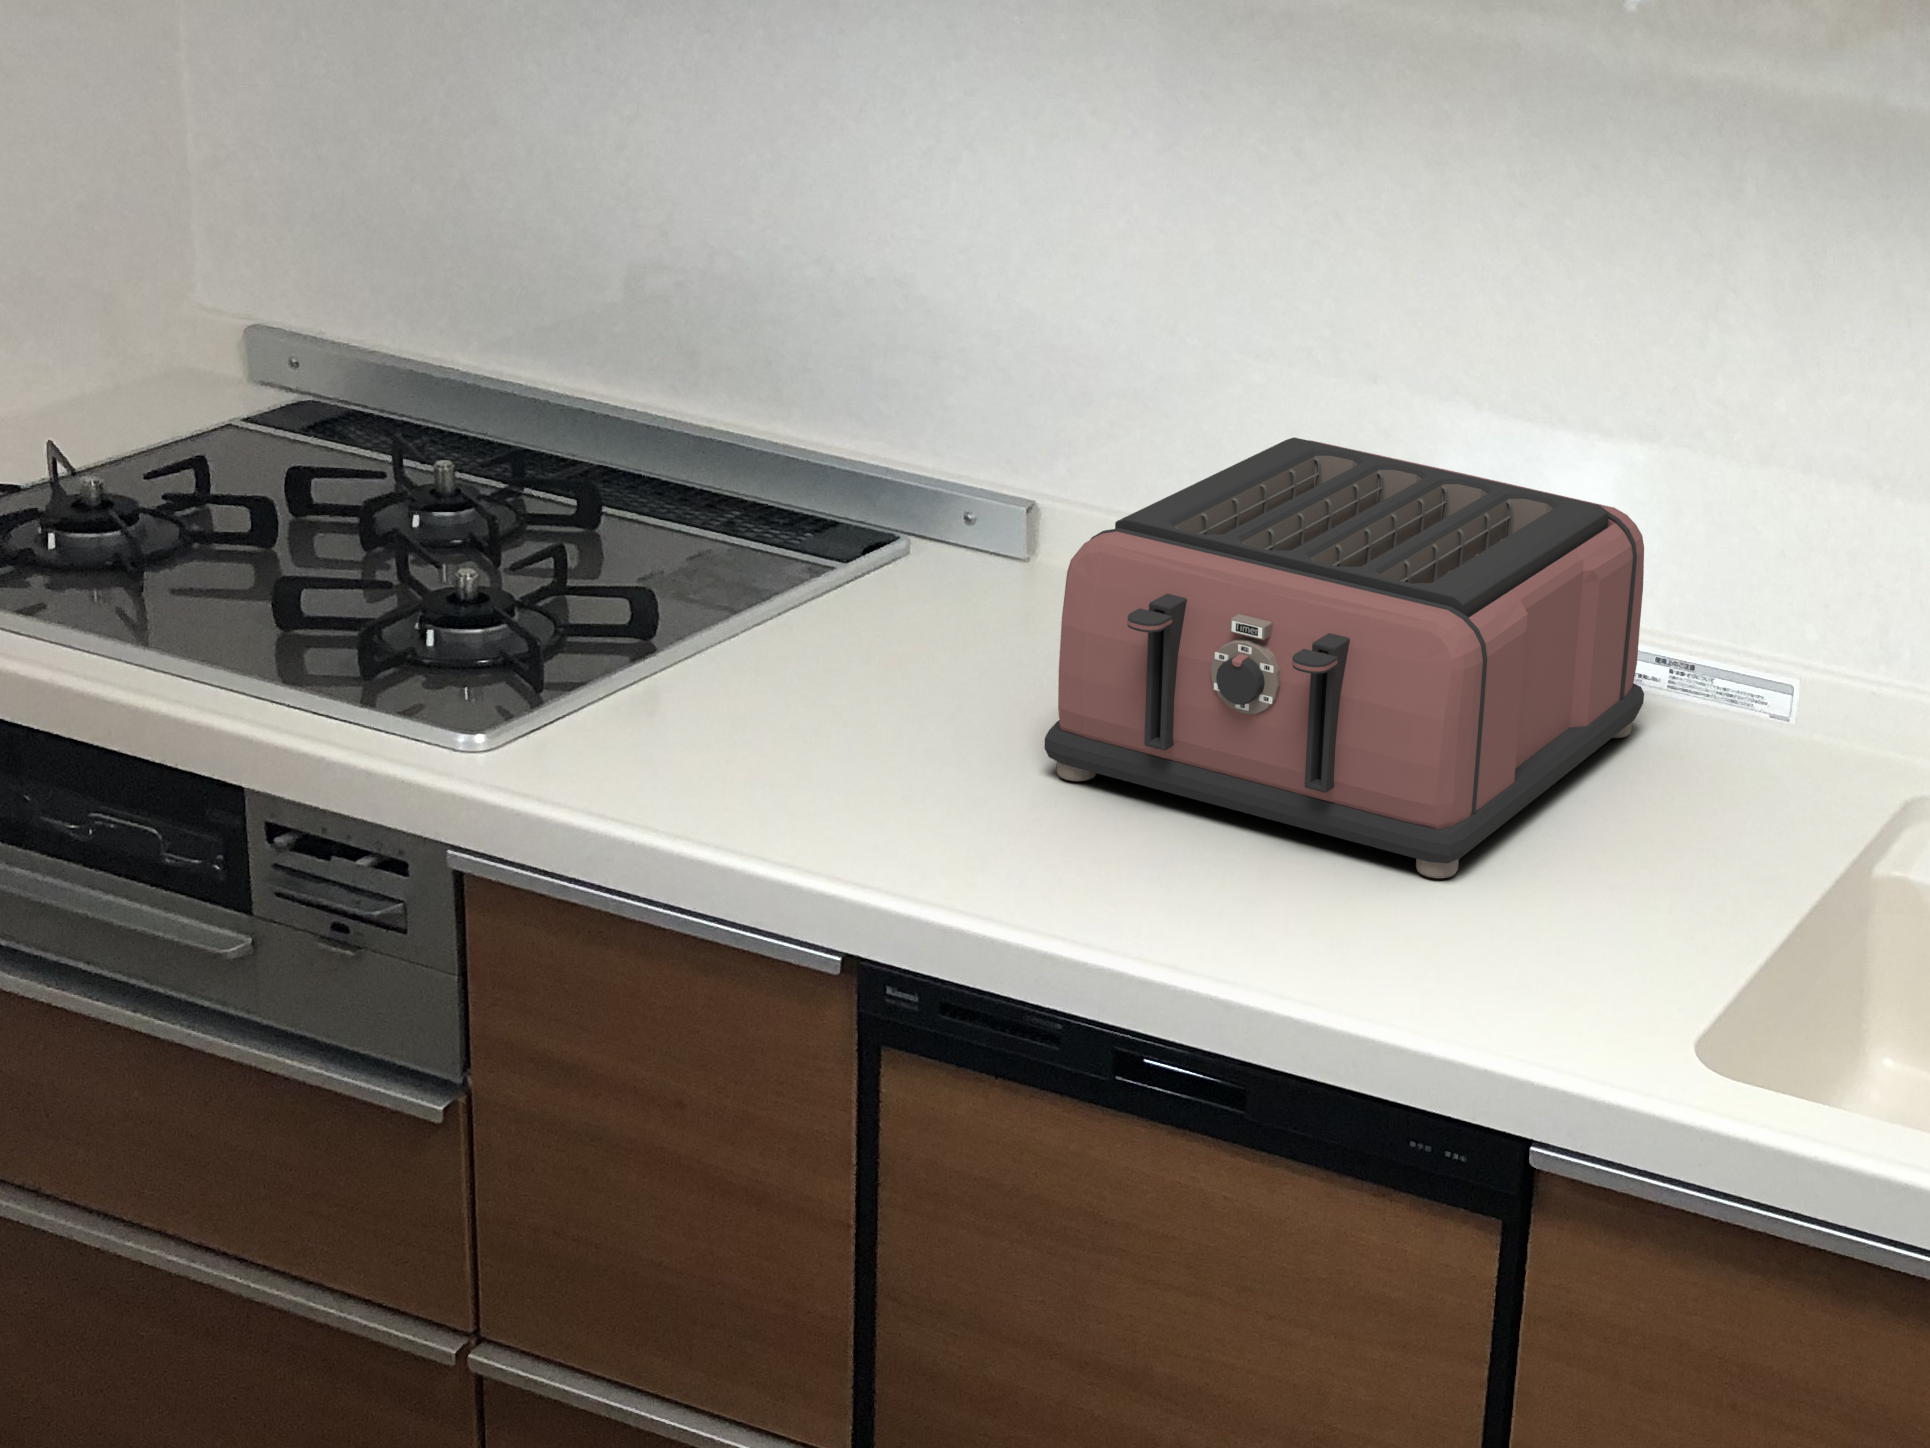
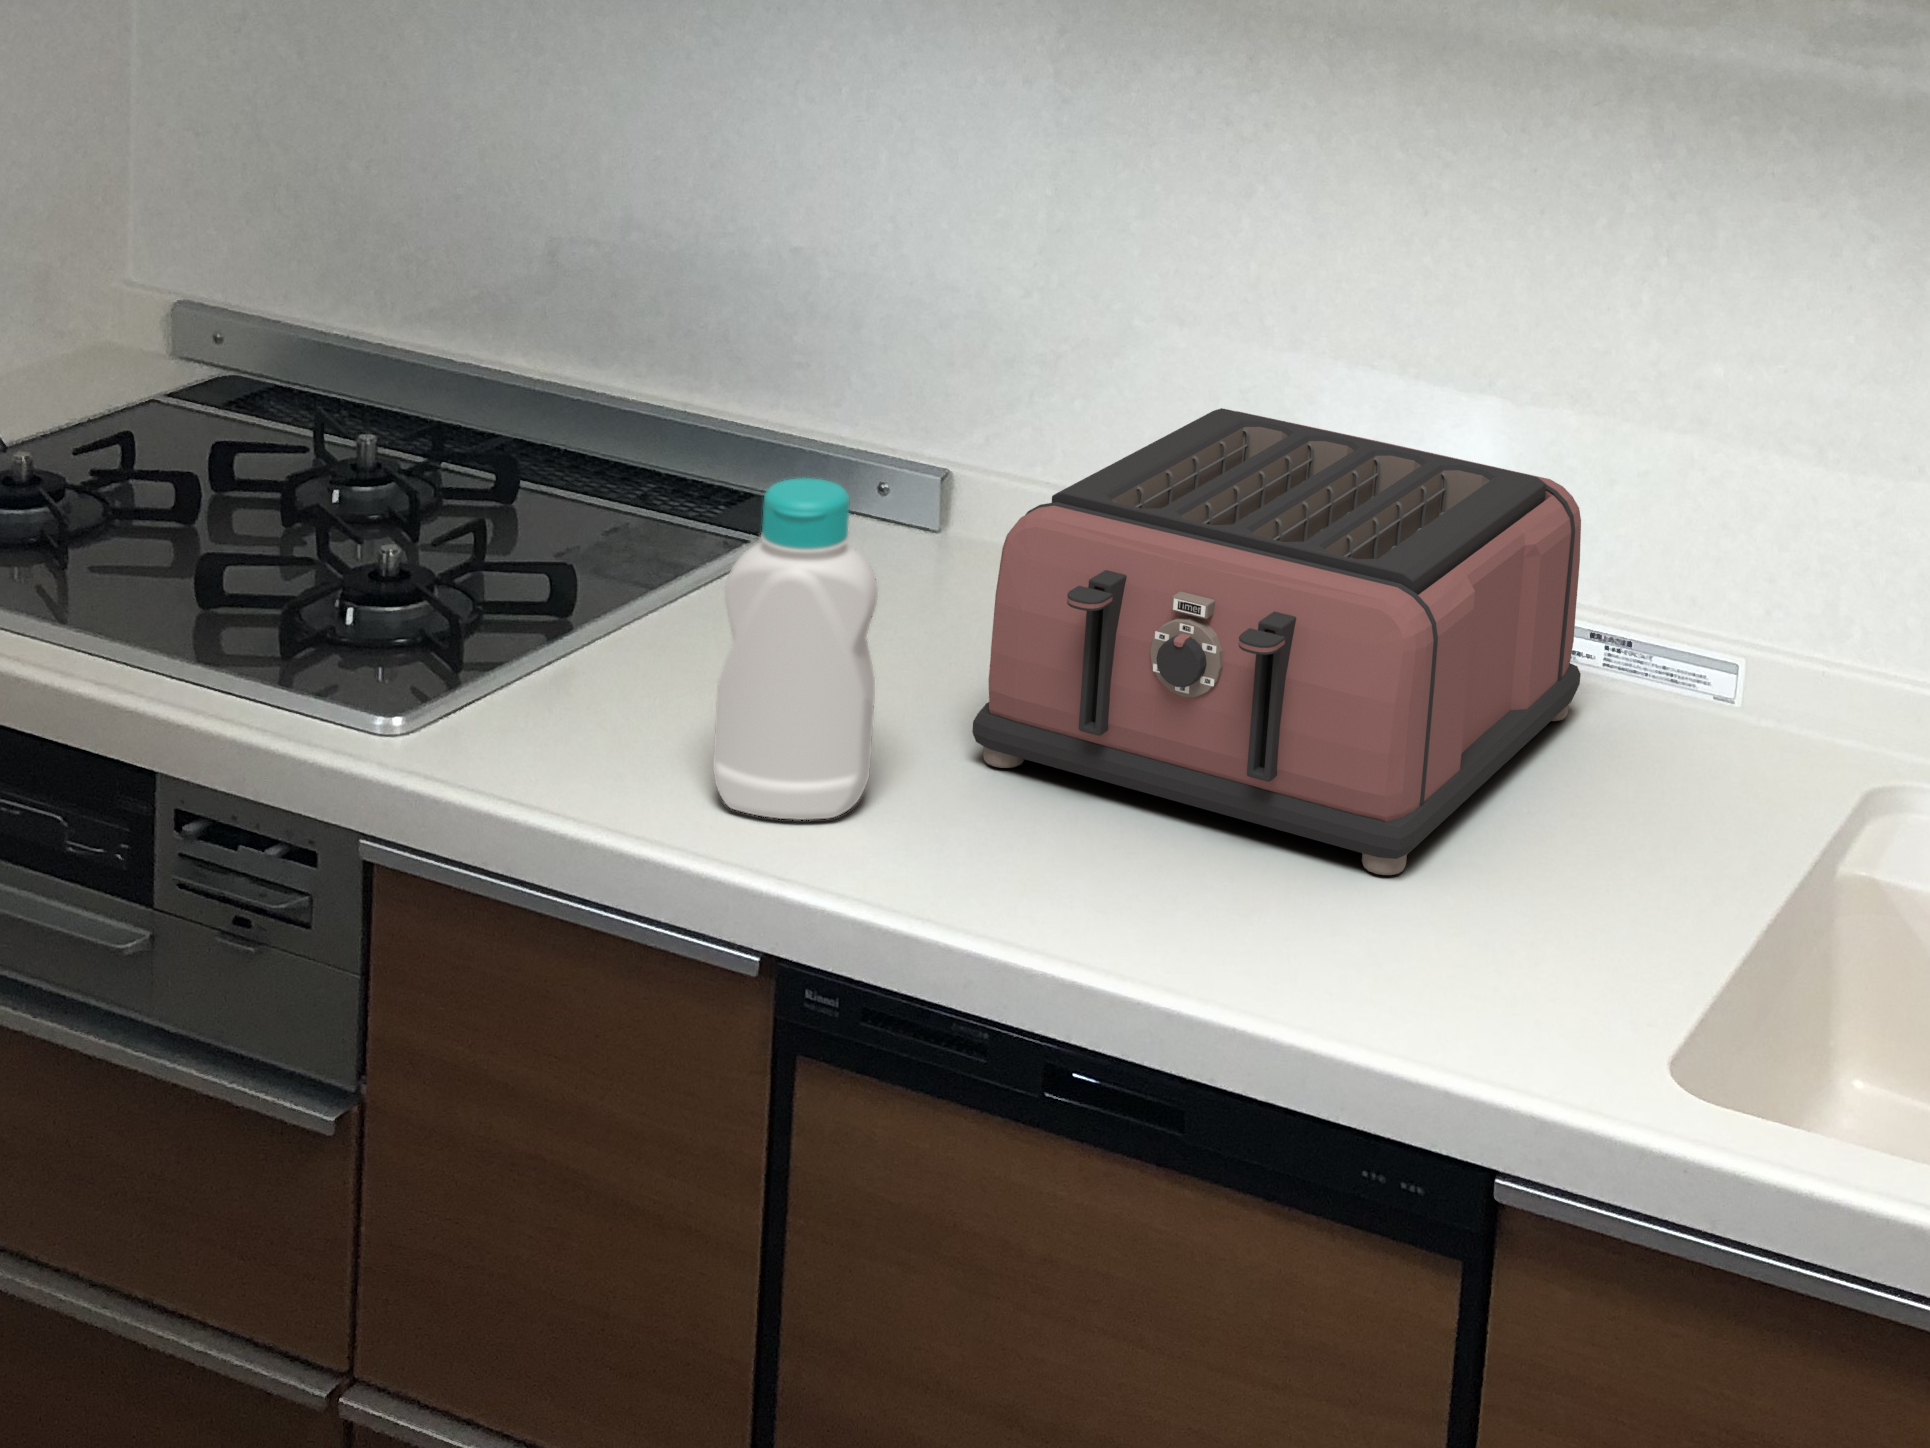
bottle: none [788,504,942,829] -> present [713,478,878,820]

